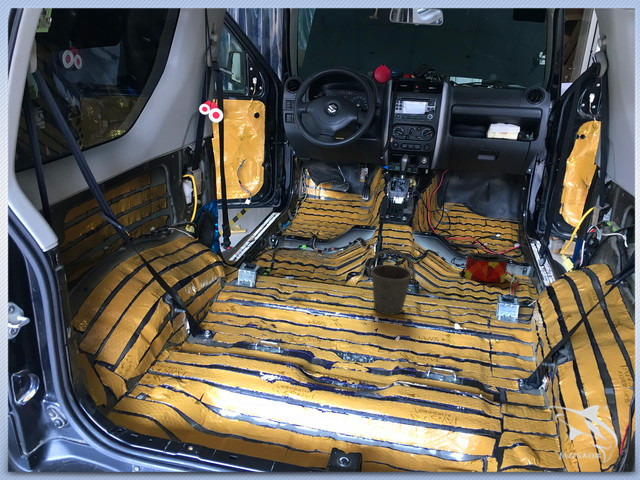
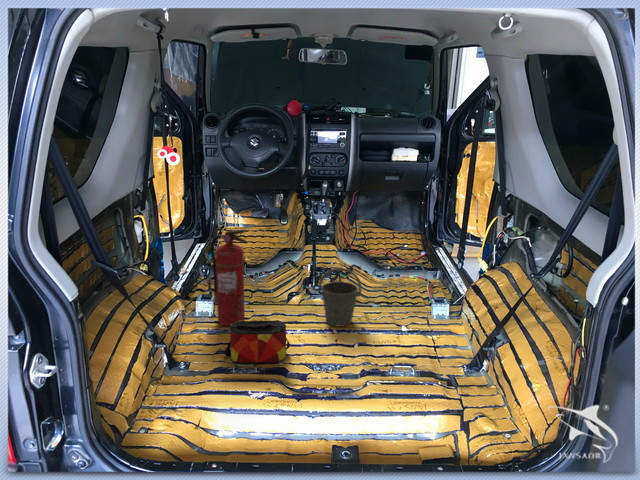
fire extinguisher: none [258,200,295,300] -> present [210,229,247,326]
bag: present [459,253,508,283] -> present [224,320,290,364]

